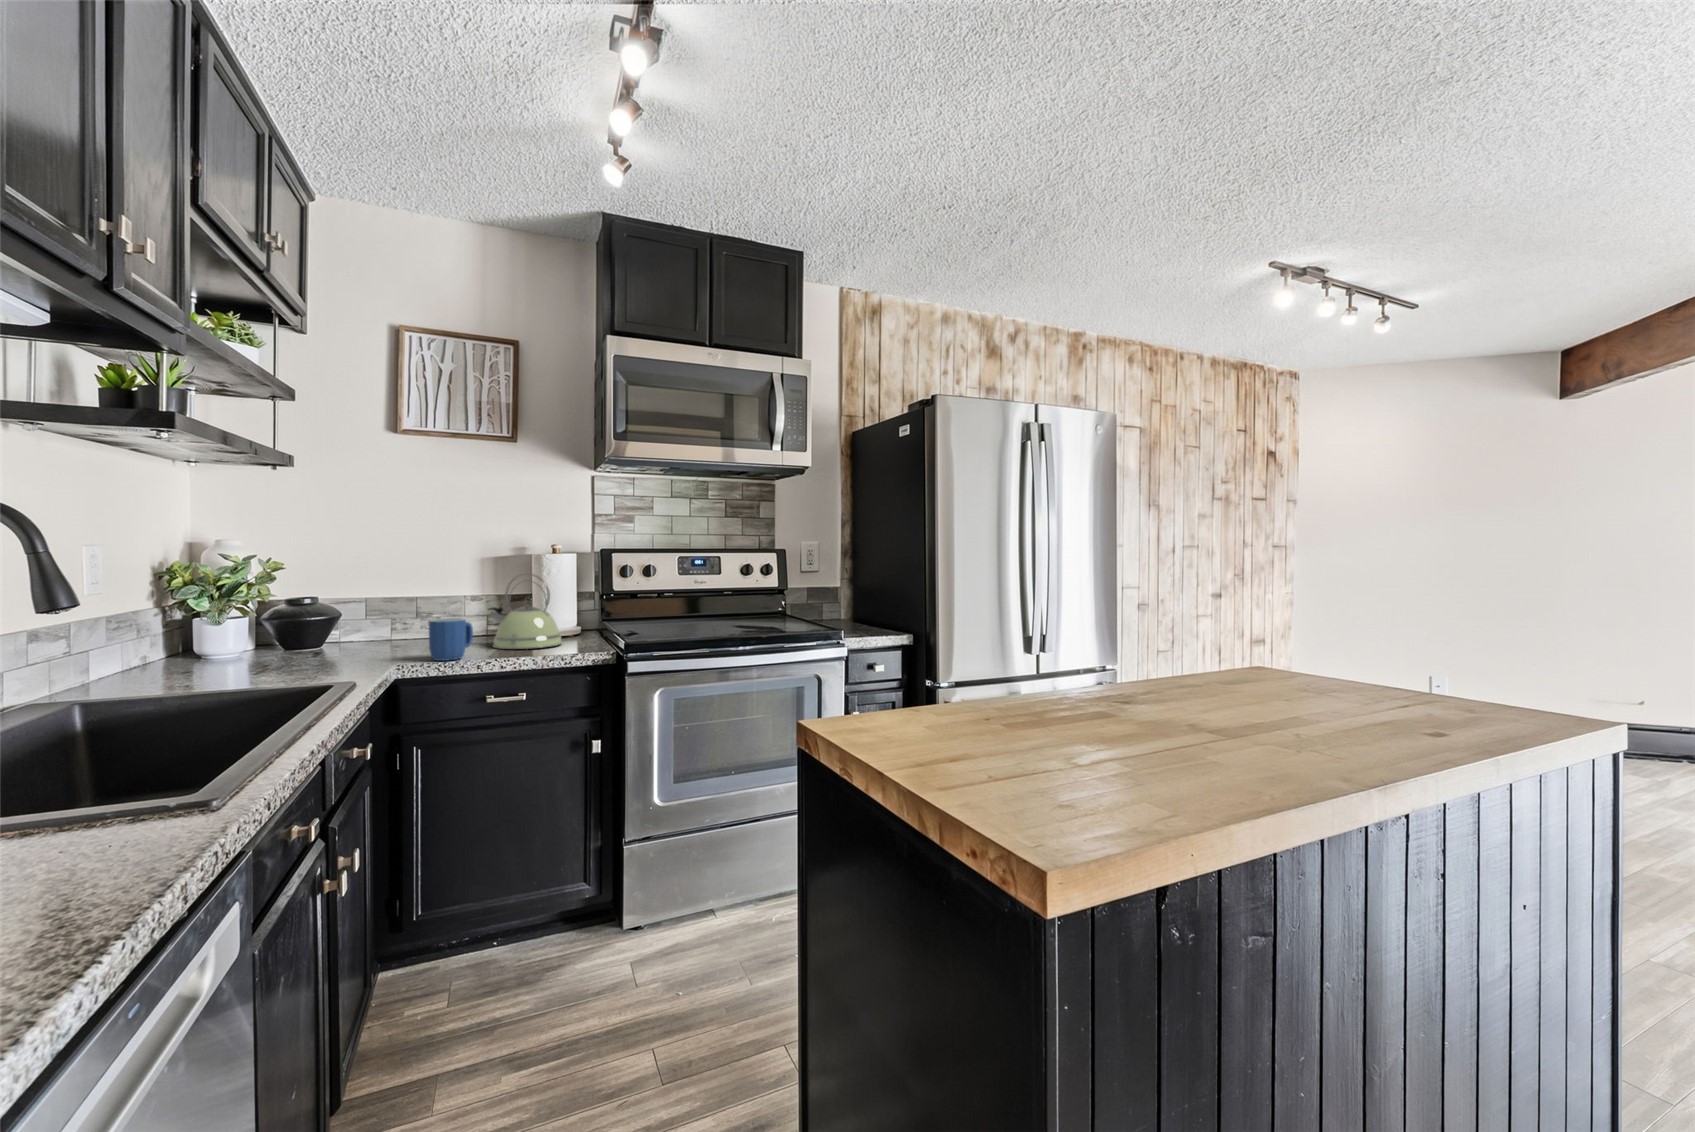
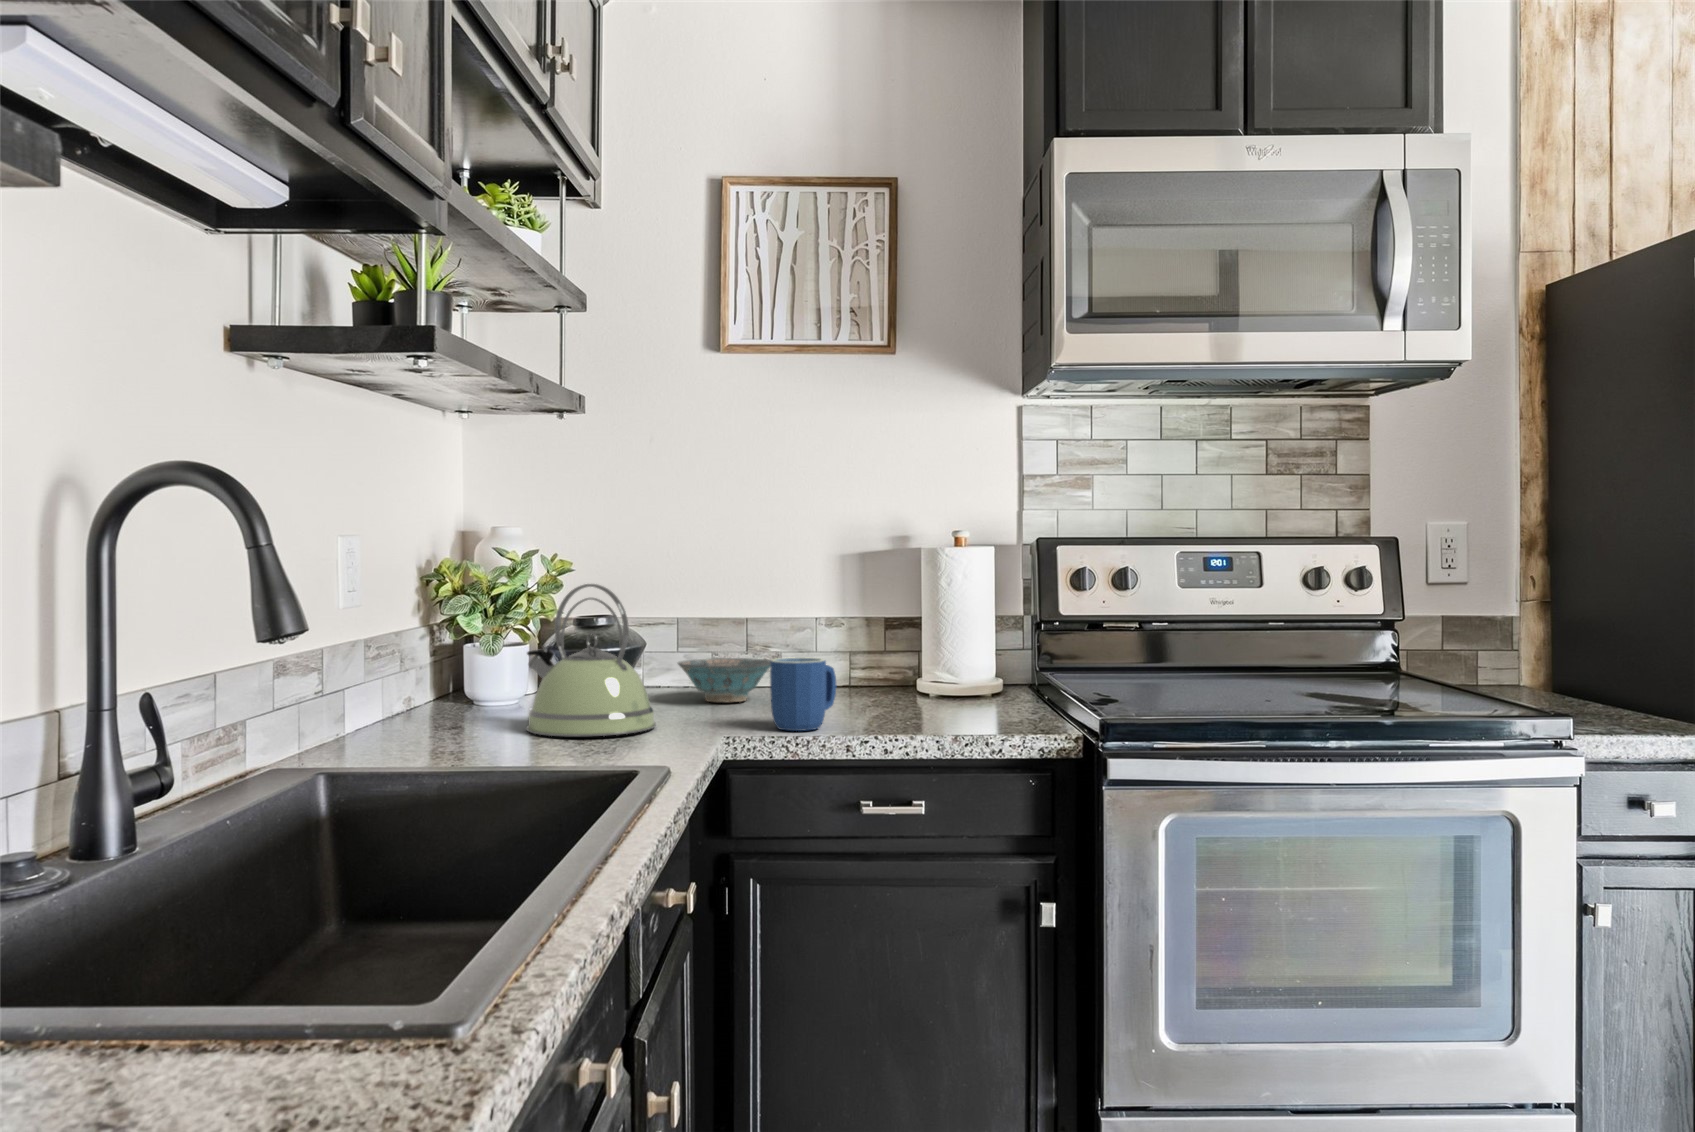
kettle: present [488,573,562,649] -> present [526,584,656,736]
ceramic bowl: none [365,620,436,647] -> present [678,658,771,702]

